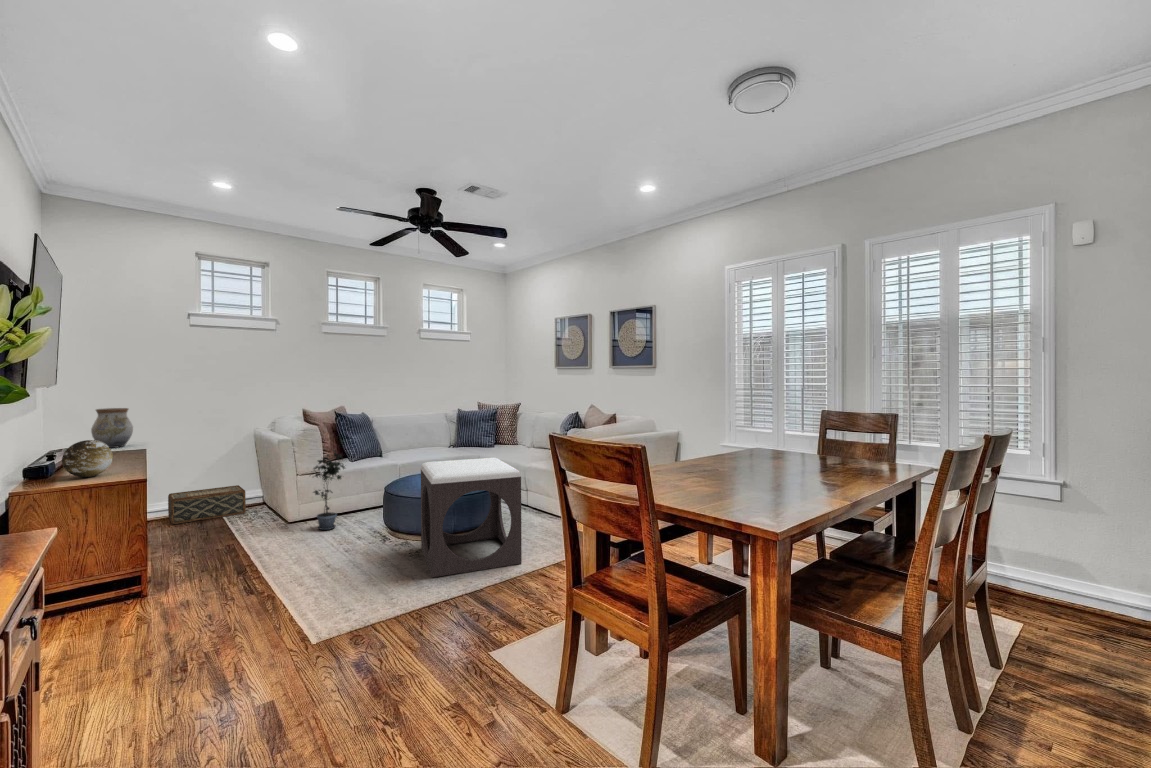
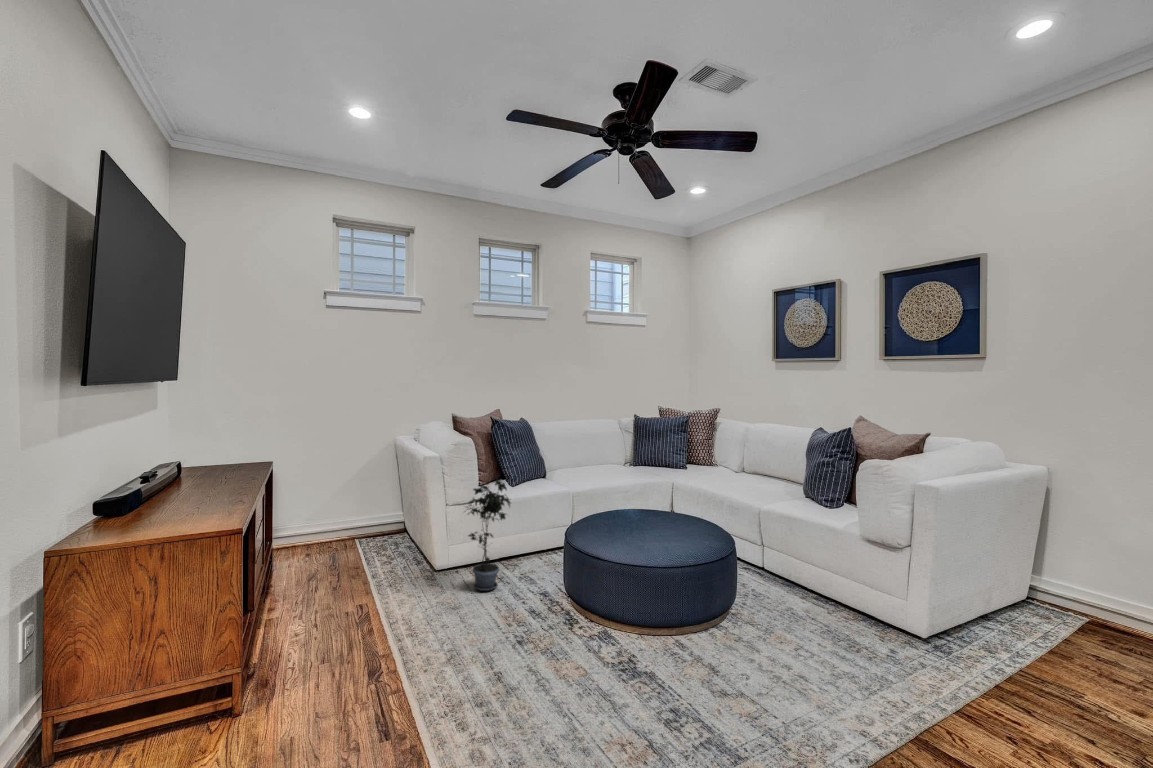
vase: present [91,408,133,448] -> none [216,410,262,460]
decorative orb: present [62,440,113,477] -> none [131,466,201,522]
footstool: present [421,458,522,577] -> none [634,508,838,744]
woven basket: present [168,485,246,524] -> none [301,508,386,559]

